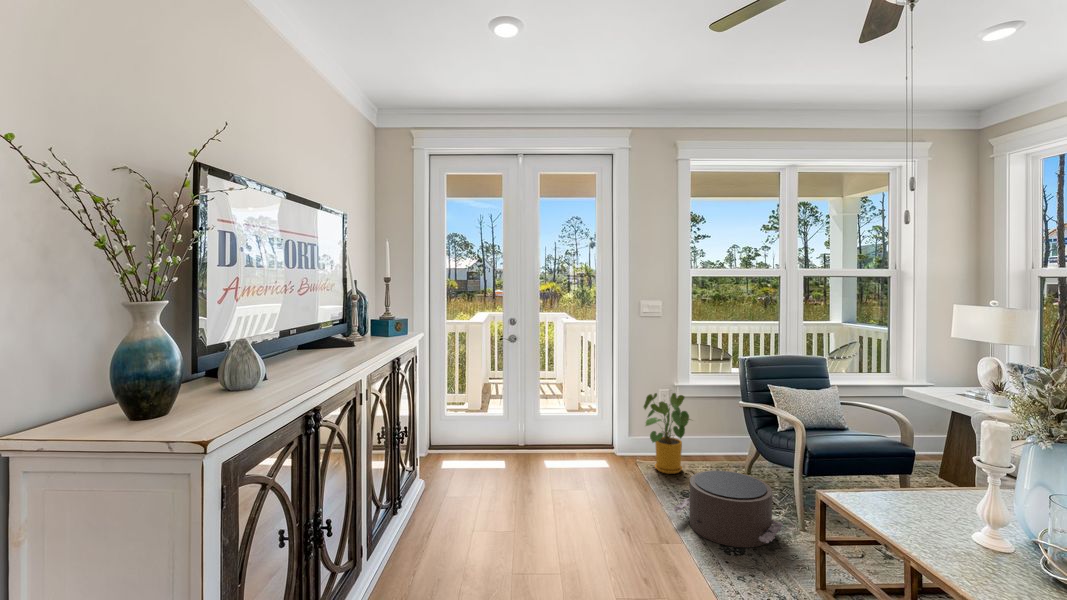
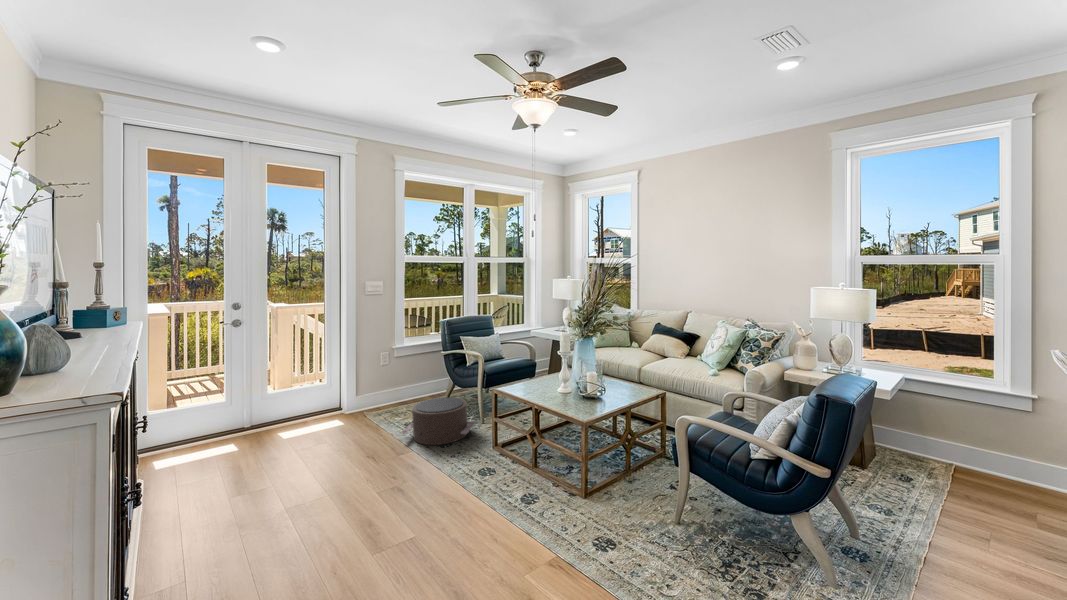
house plant: present [644,393,690,474] -> none [368,354,411,415]

